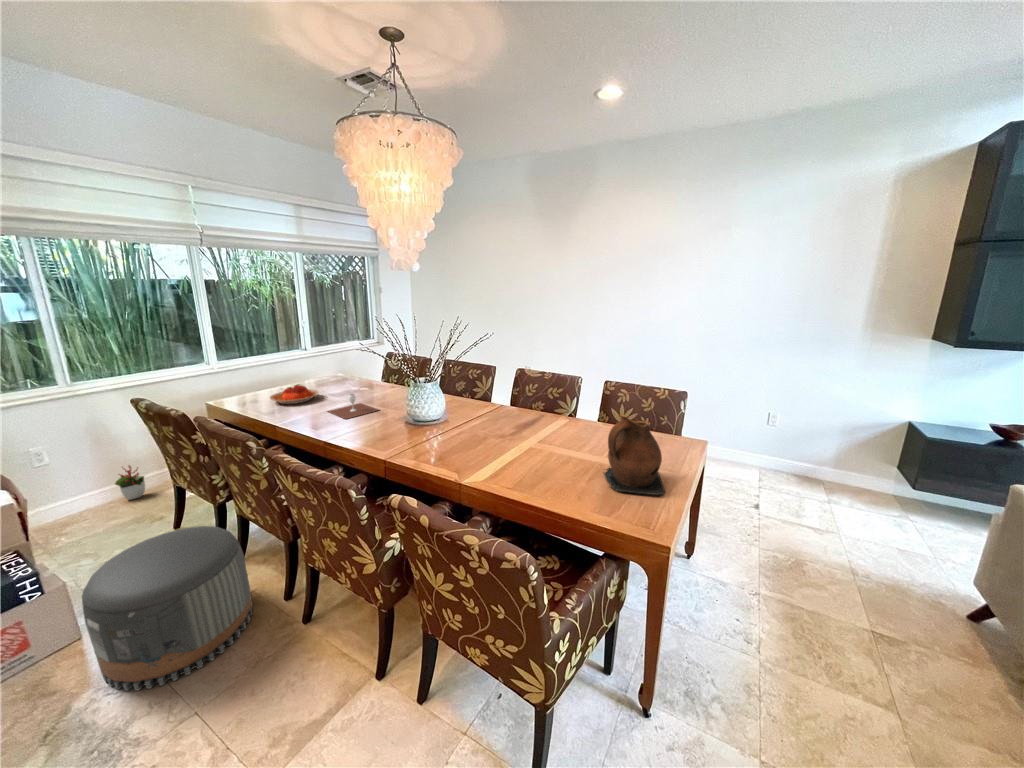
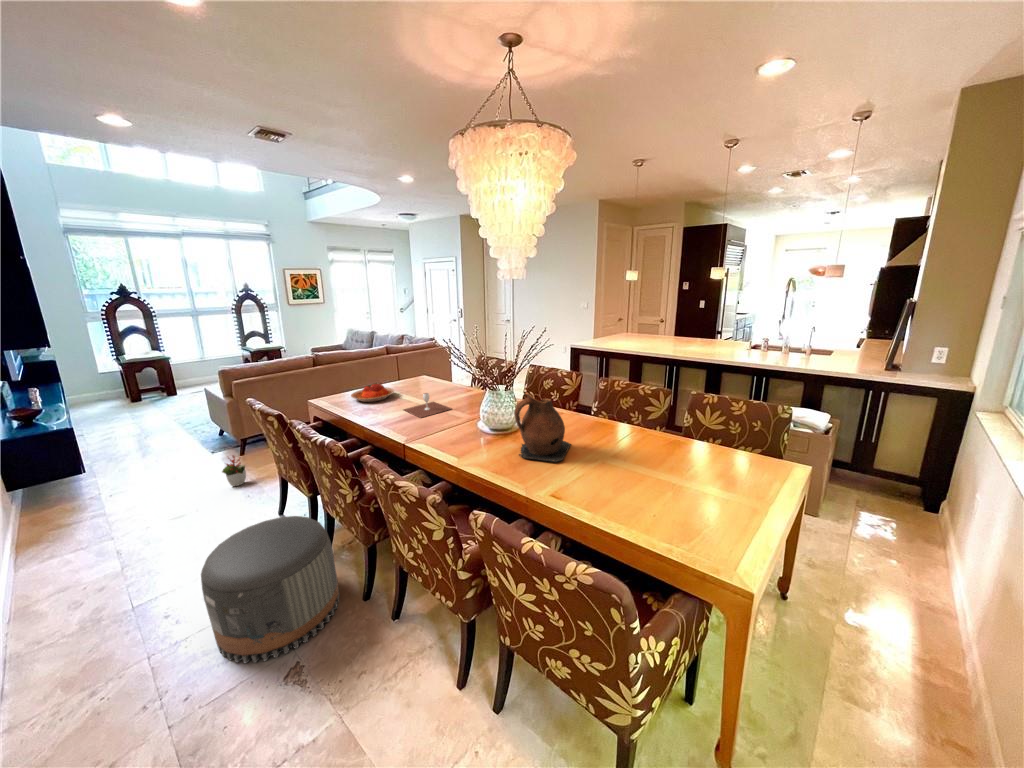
ceramic pitcher: present [604,414,665,496] -> present [515,392,571,463]

